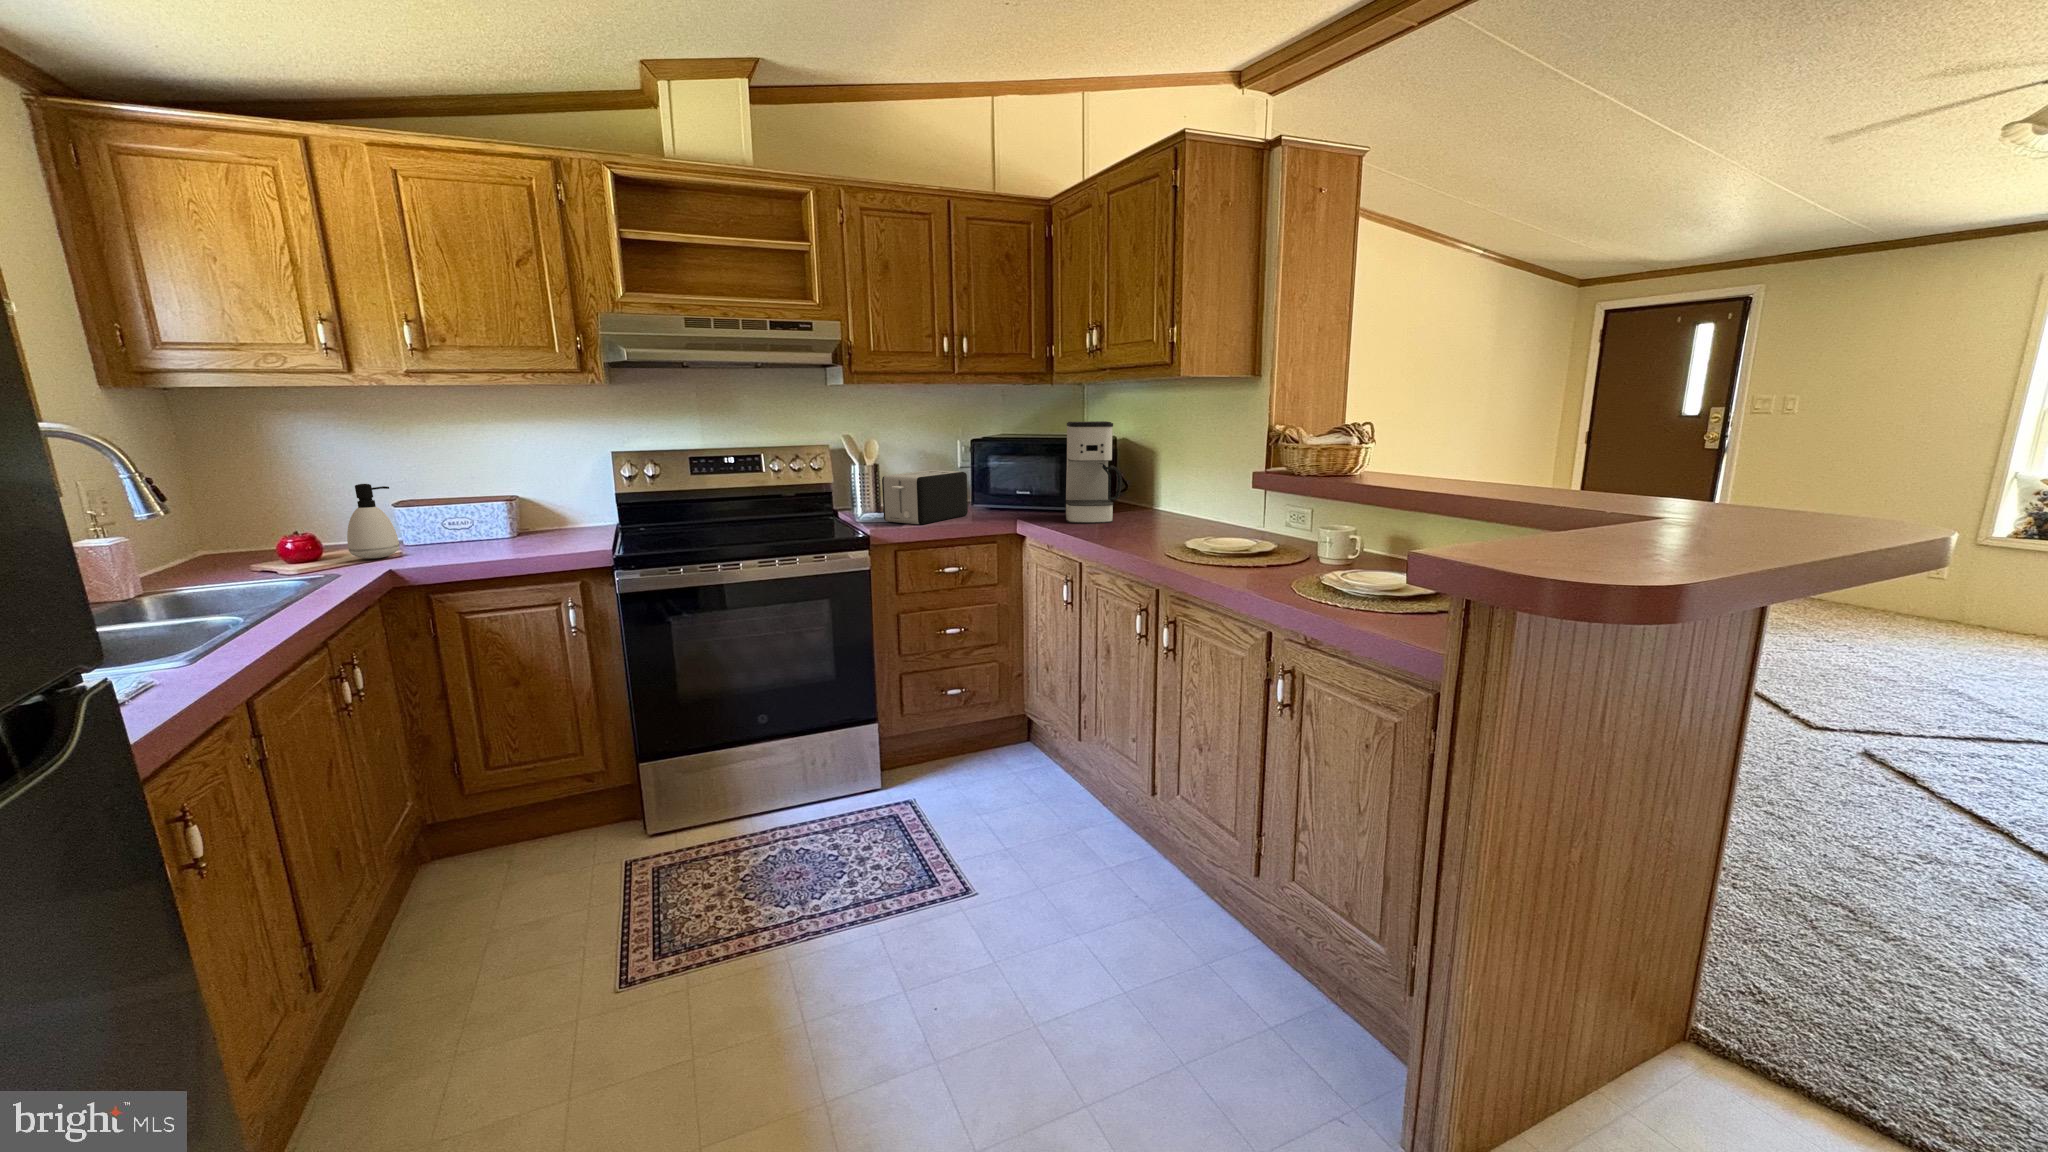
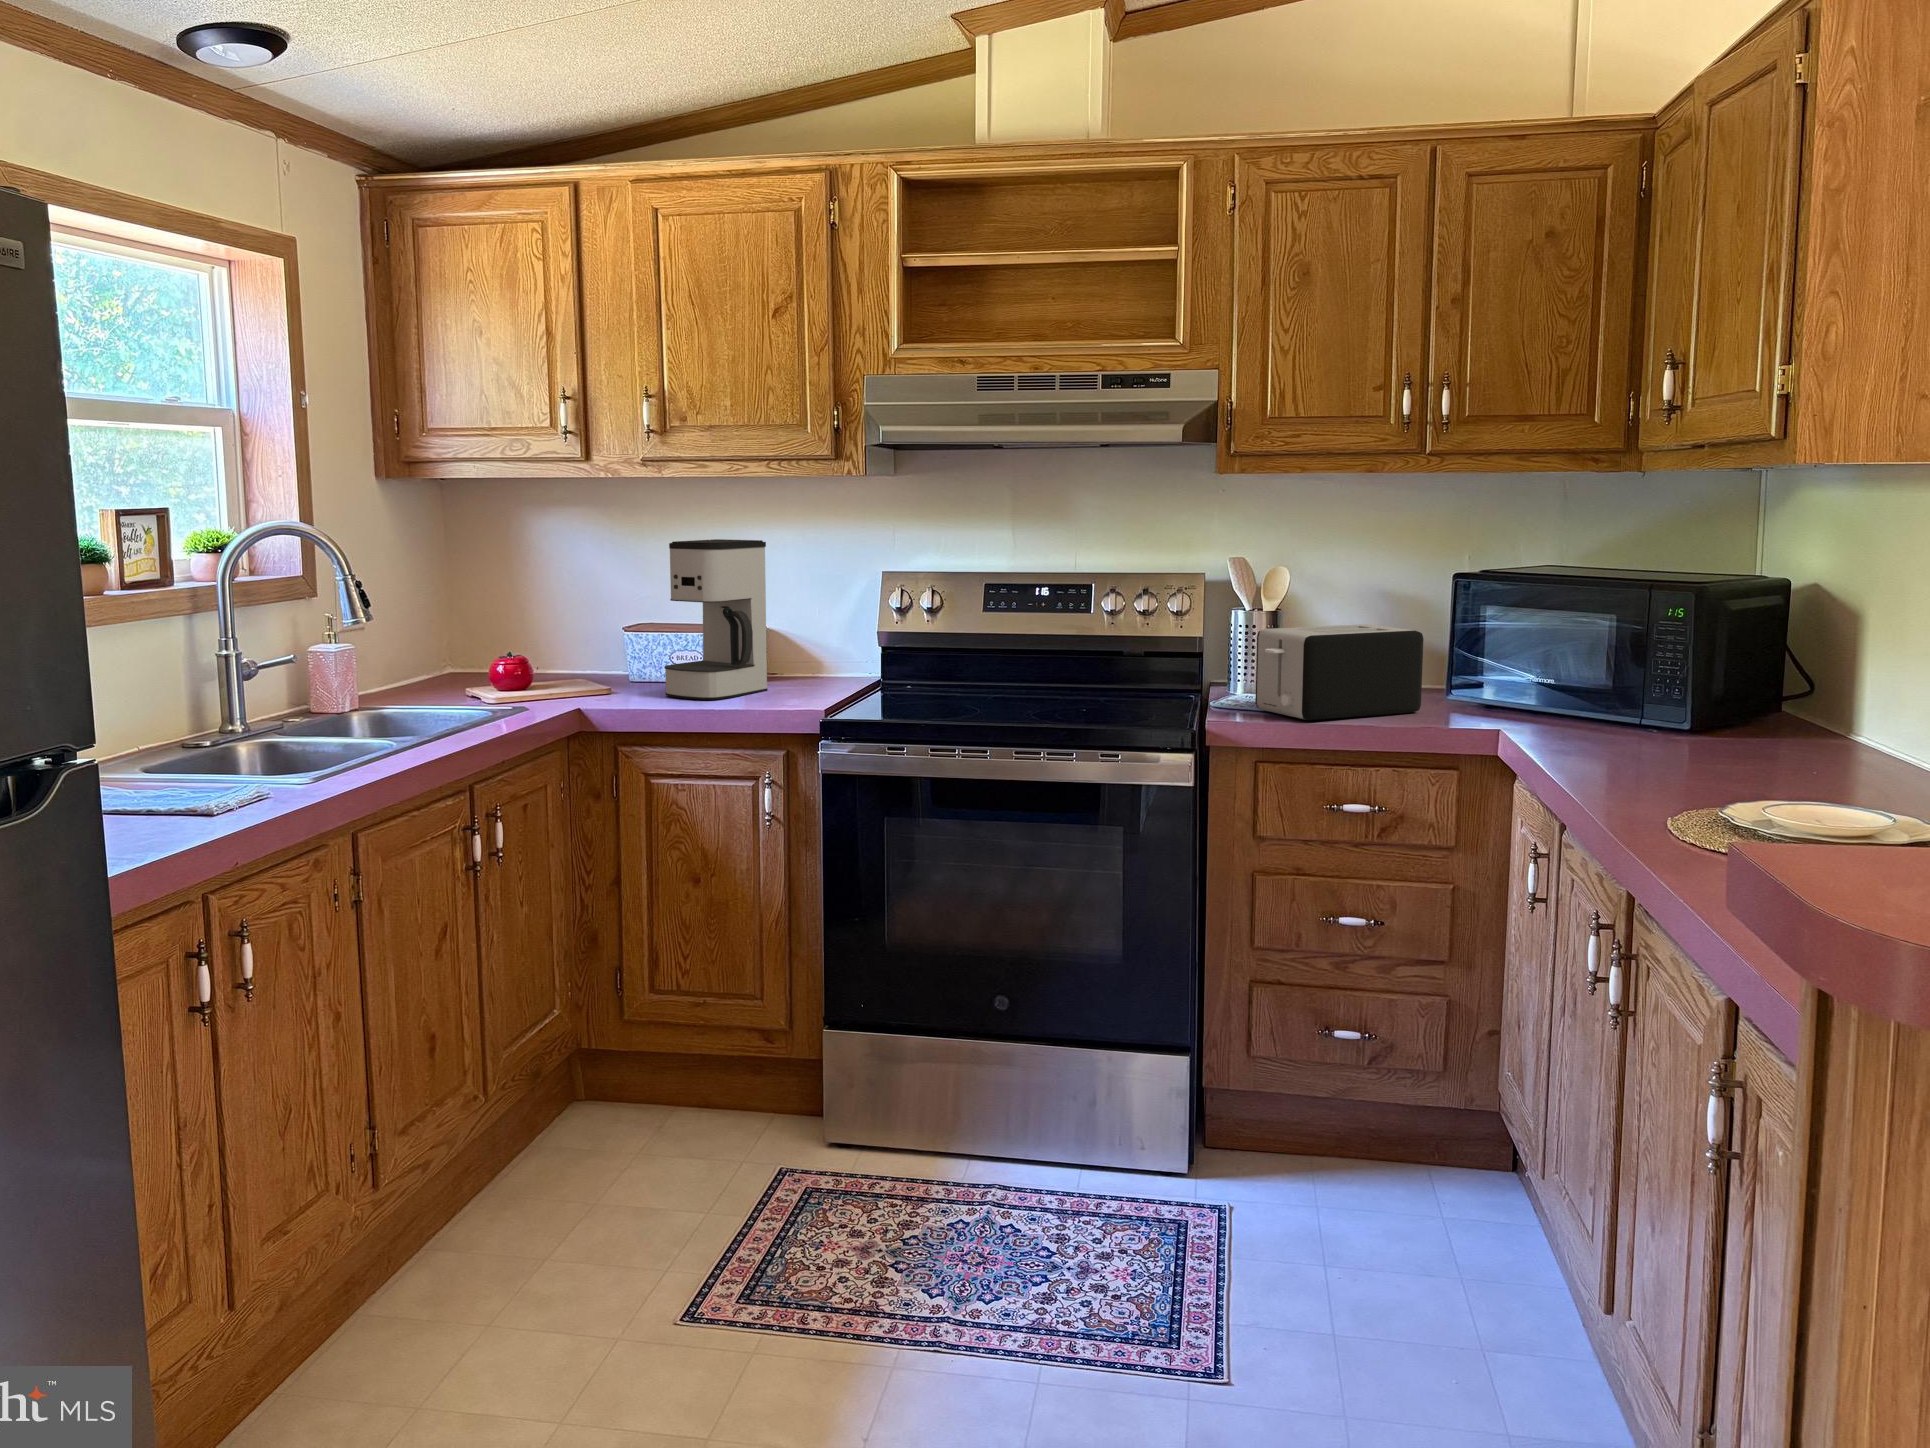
coffee maker: present [1066,421,1122,524] -> present [664,539,768,700]
soap dispenser: present [347,484,400,559] -> none [557,601,609,696]

